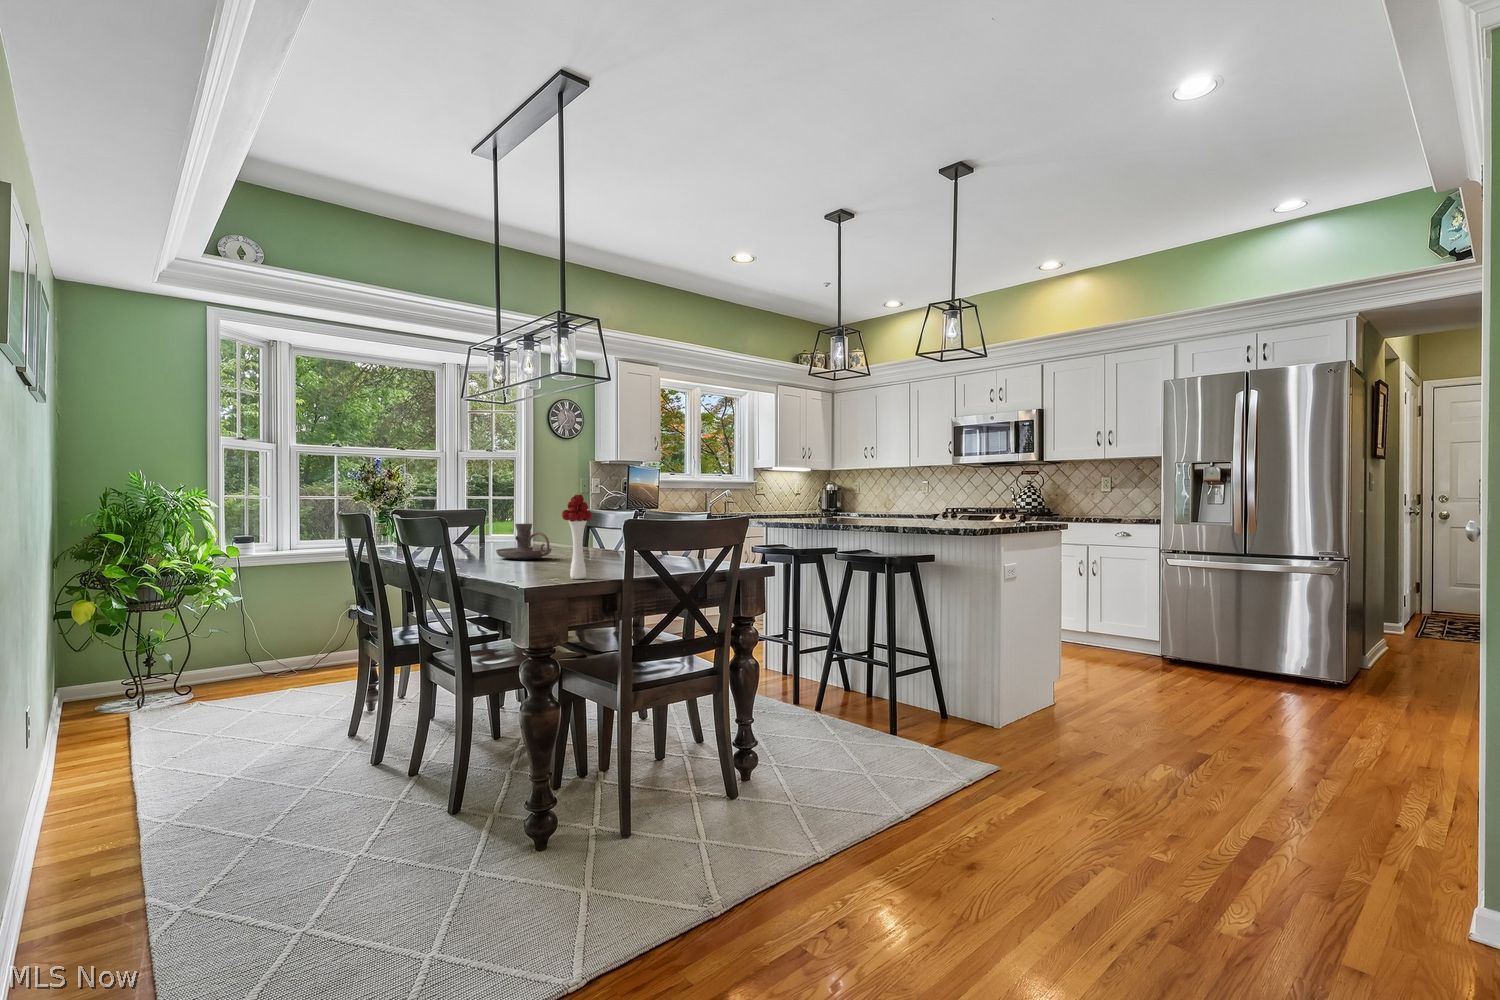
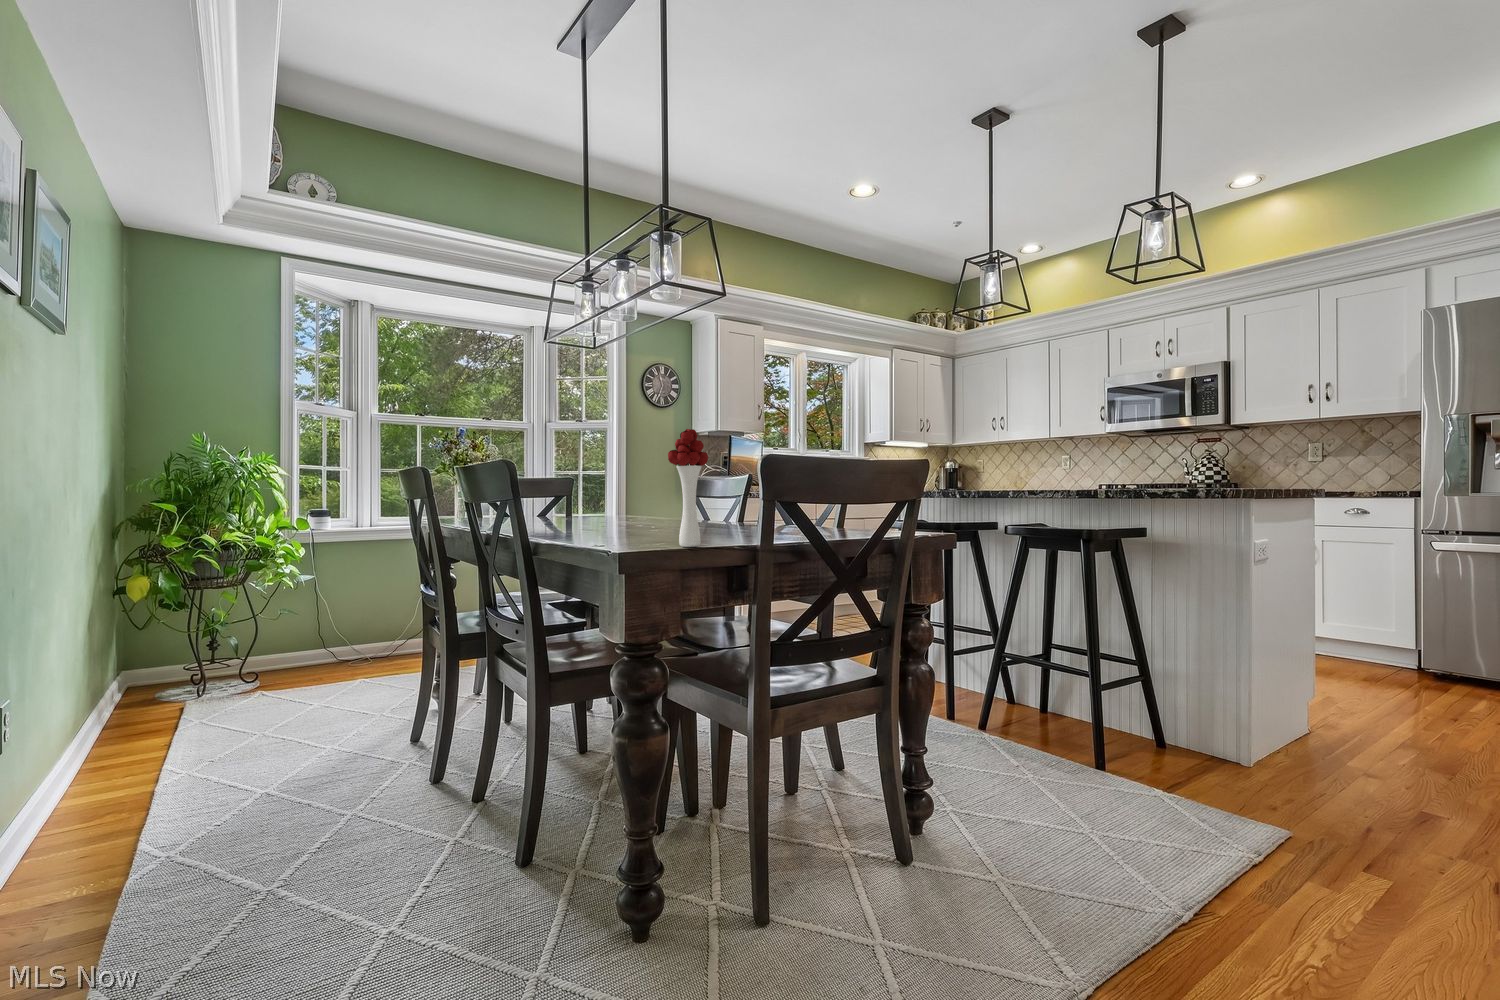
candle holder: present [496,524,552,560] -> none [583,485,651,529]

